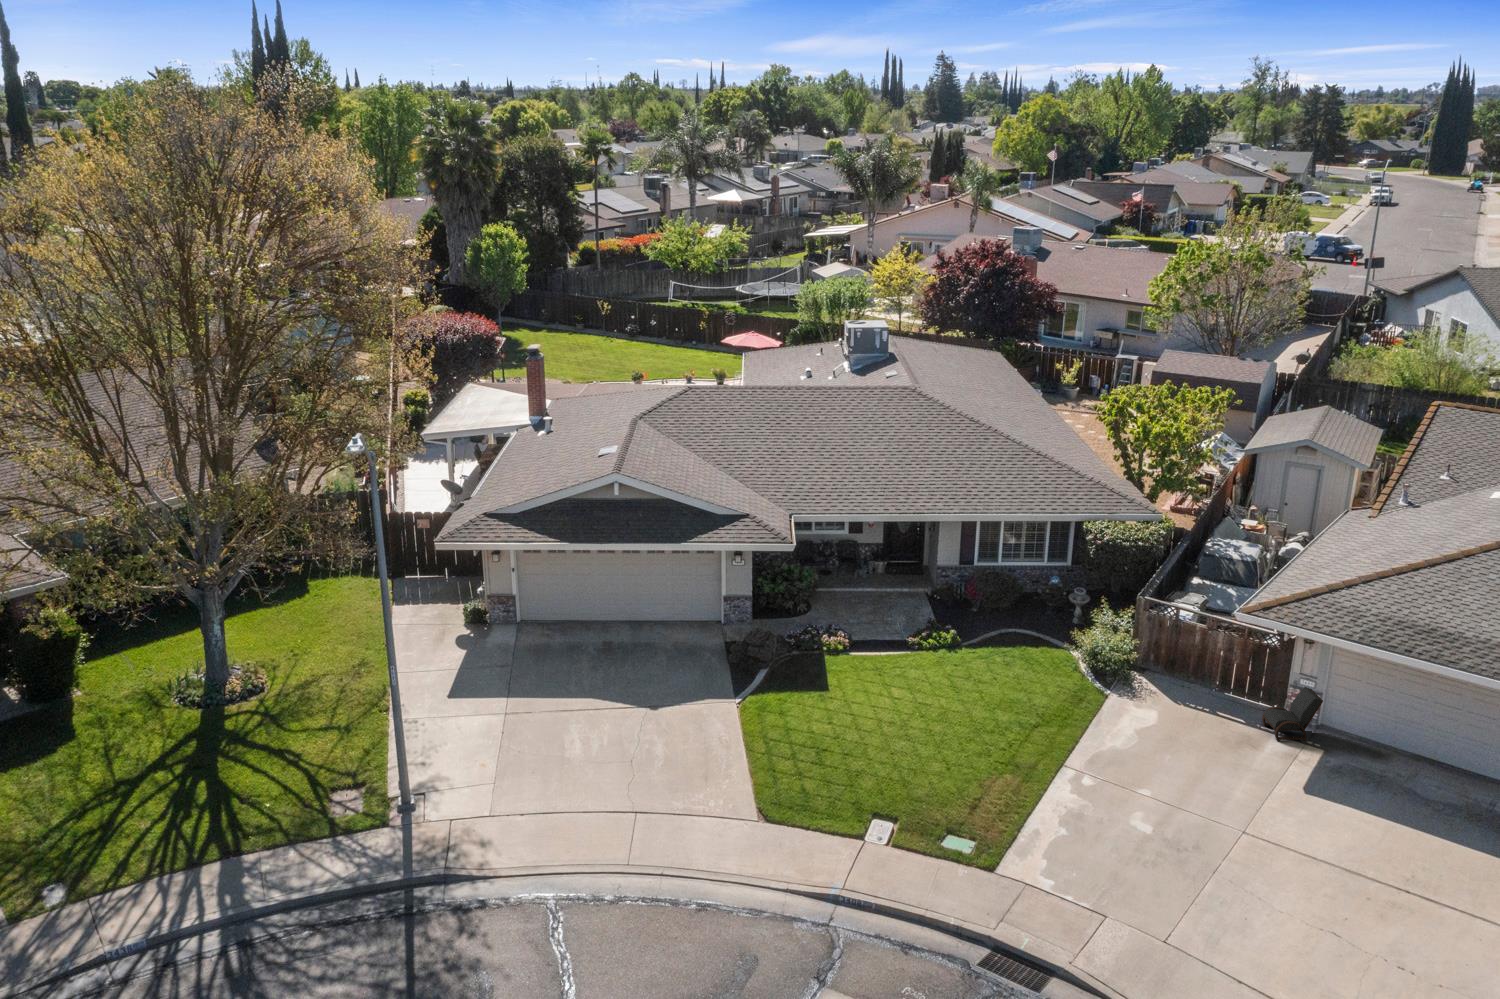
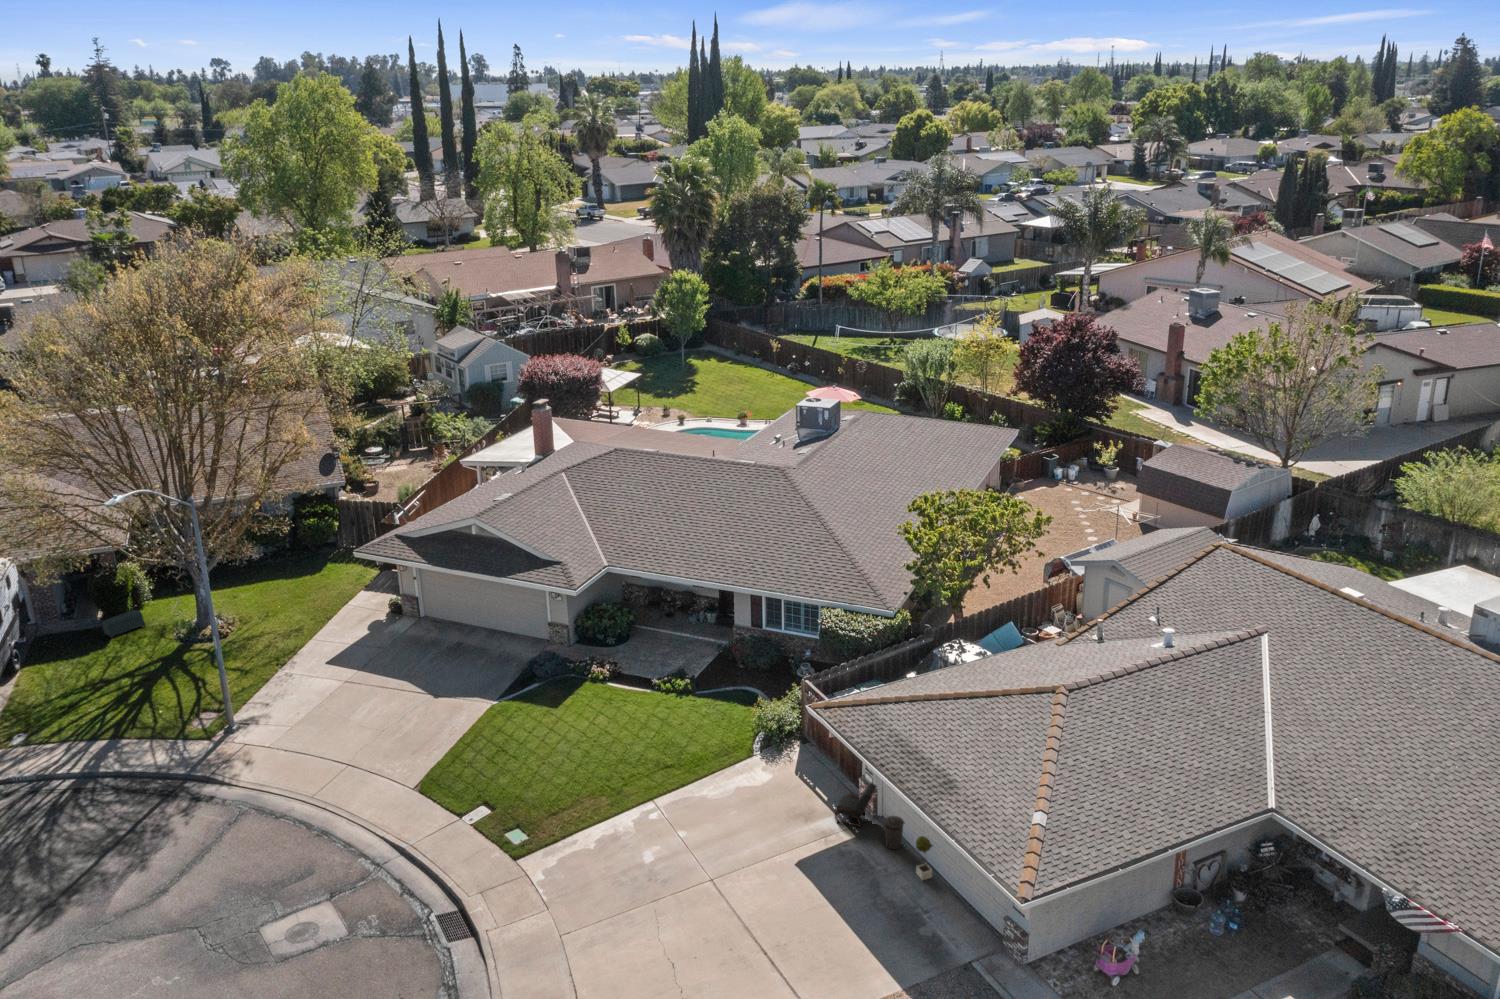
bench: none [42,678,107,726] -> present [102,610,145,638]
trash can: none [1347,716,1376,754] -> present [884,816,904,849]
potted tree: none [1417,726,1444,777] -> present [916,836,932,880]

